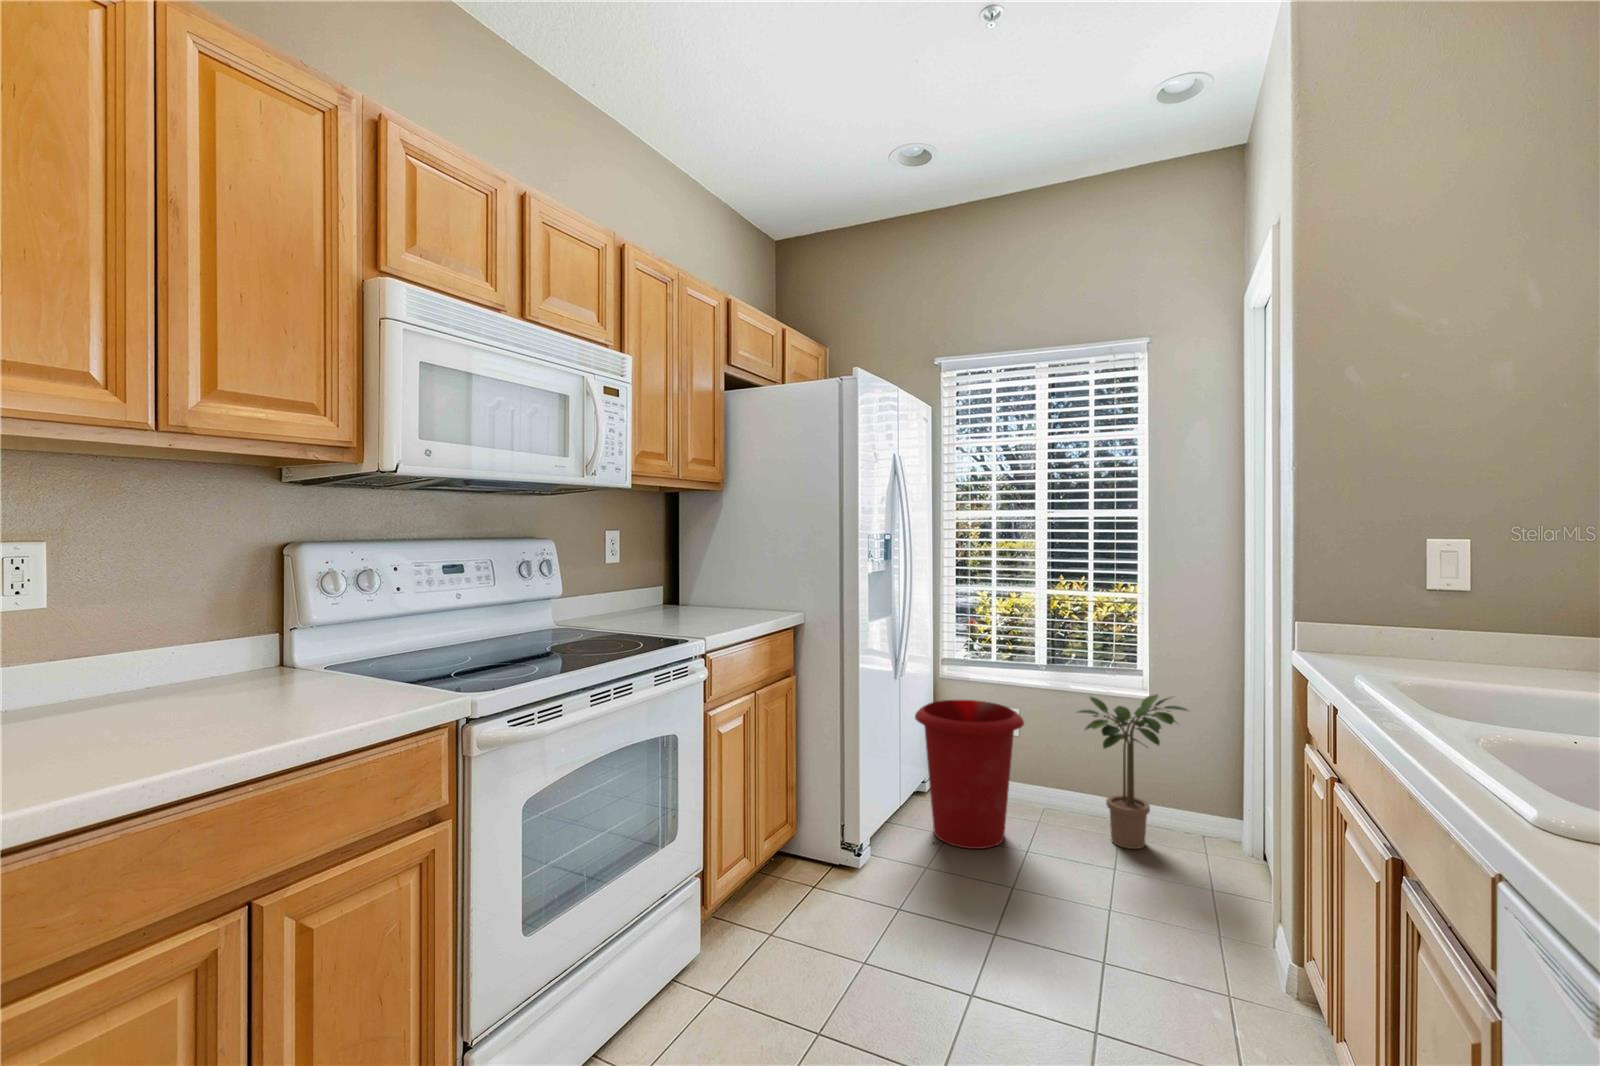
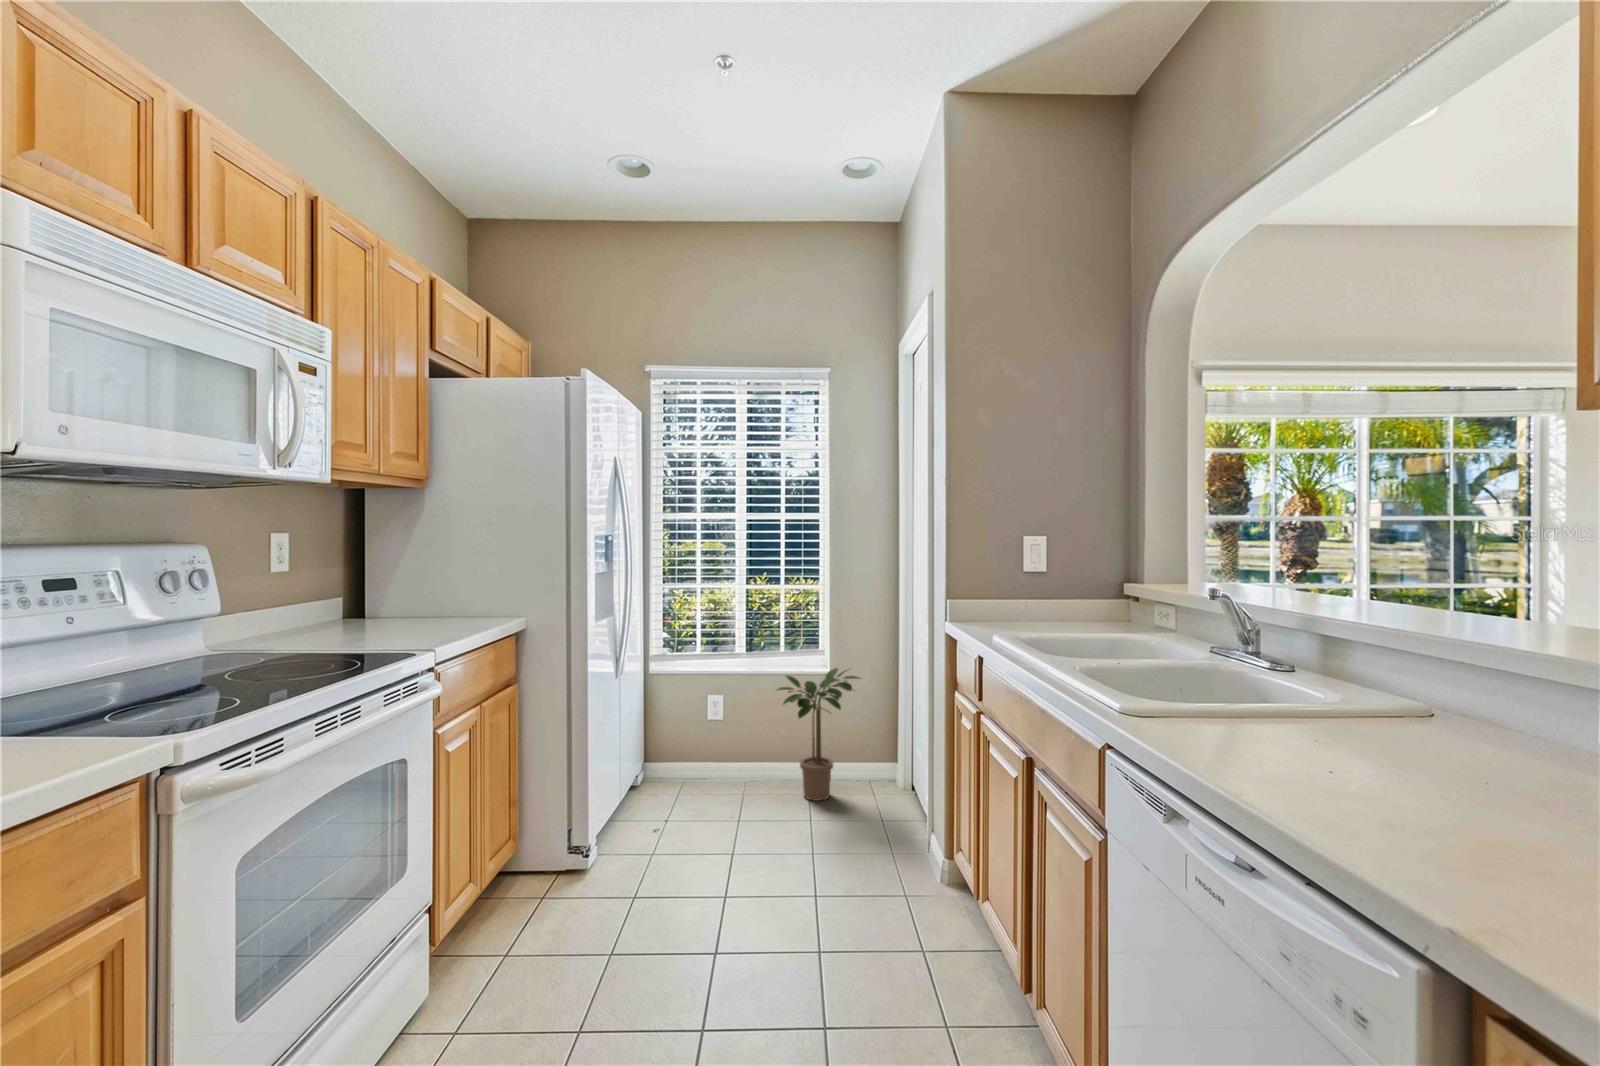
waste bin: present [915,700,1024,849] -> none [633,690,734,828]

